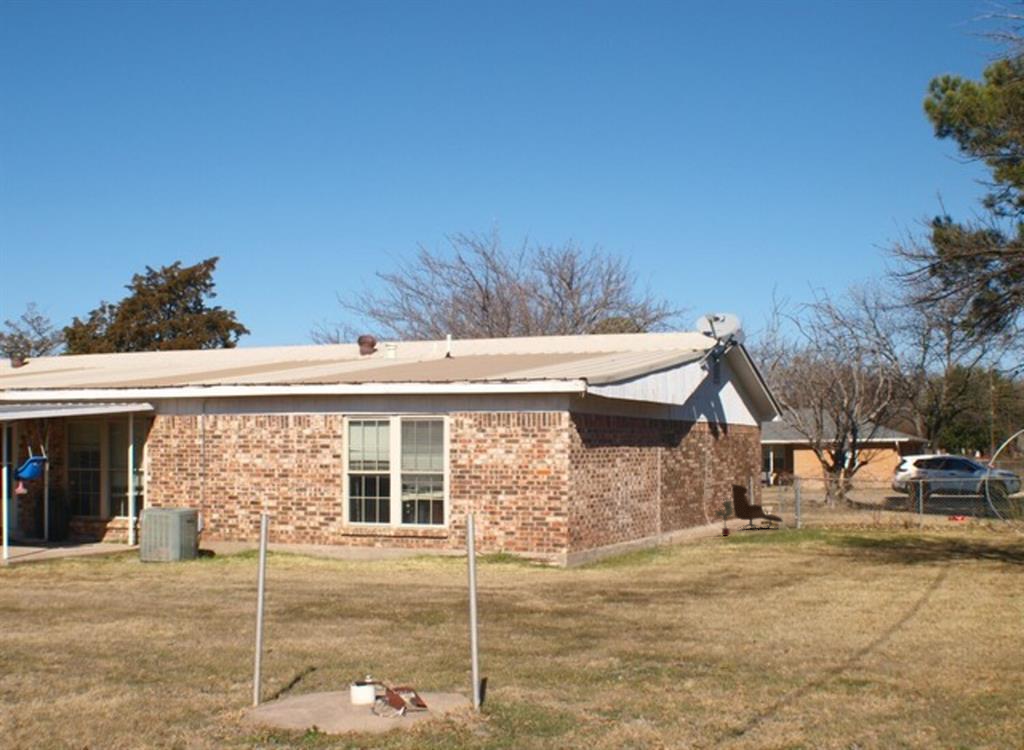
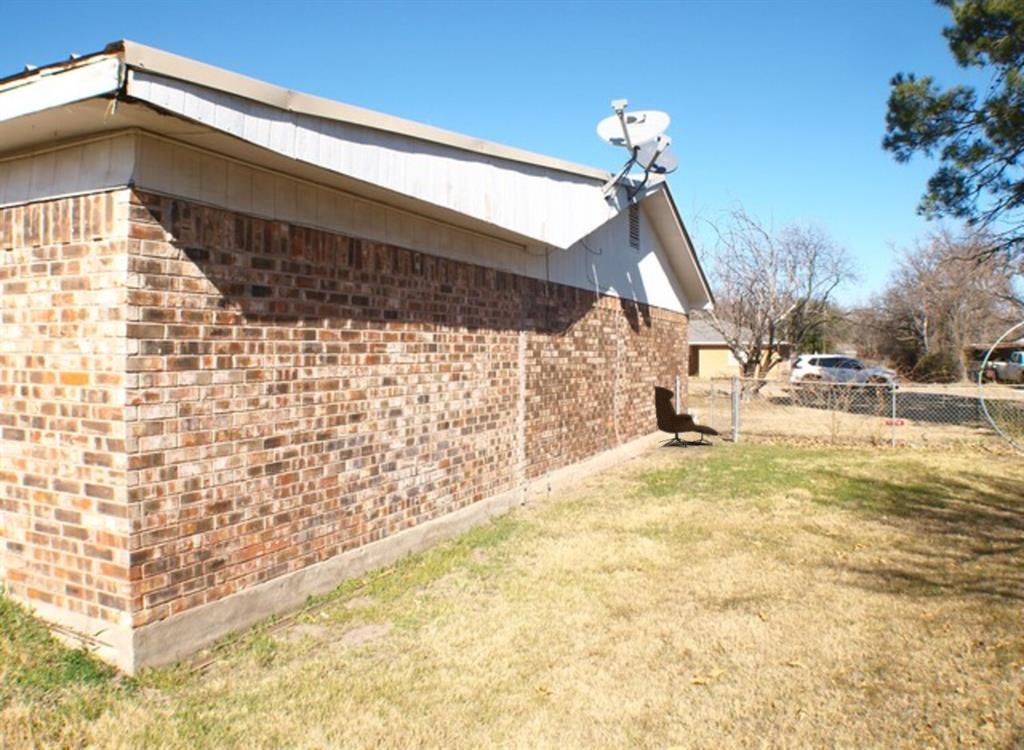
potted tree: present [715,498,733,536] -> none [625,405,655,462]

